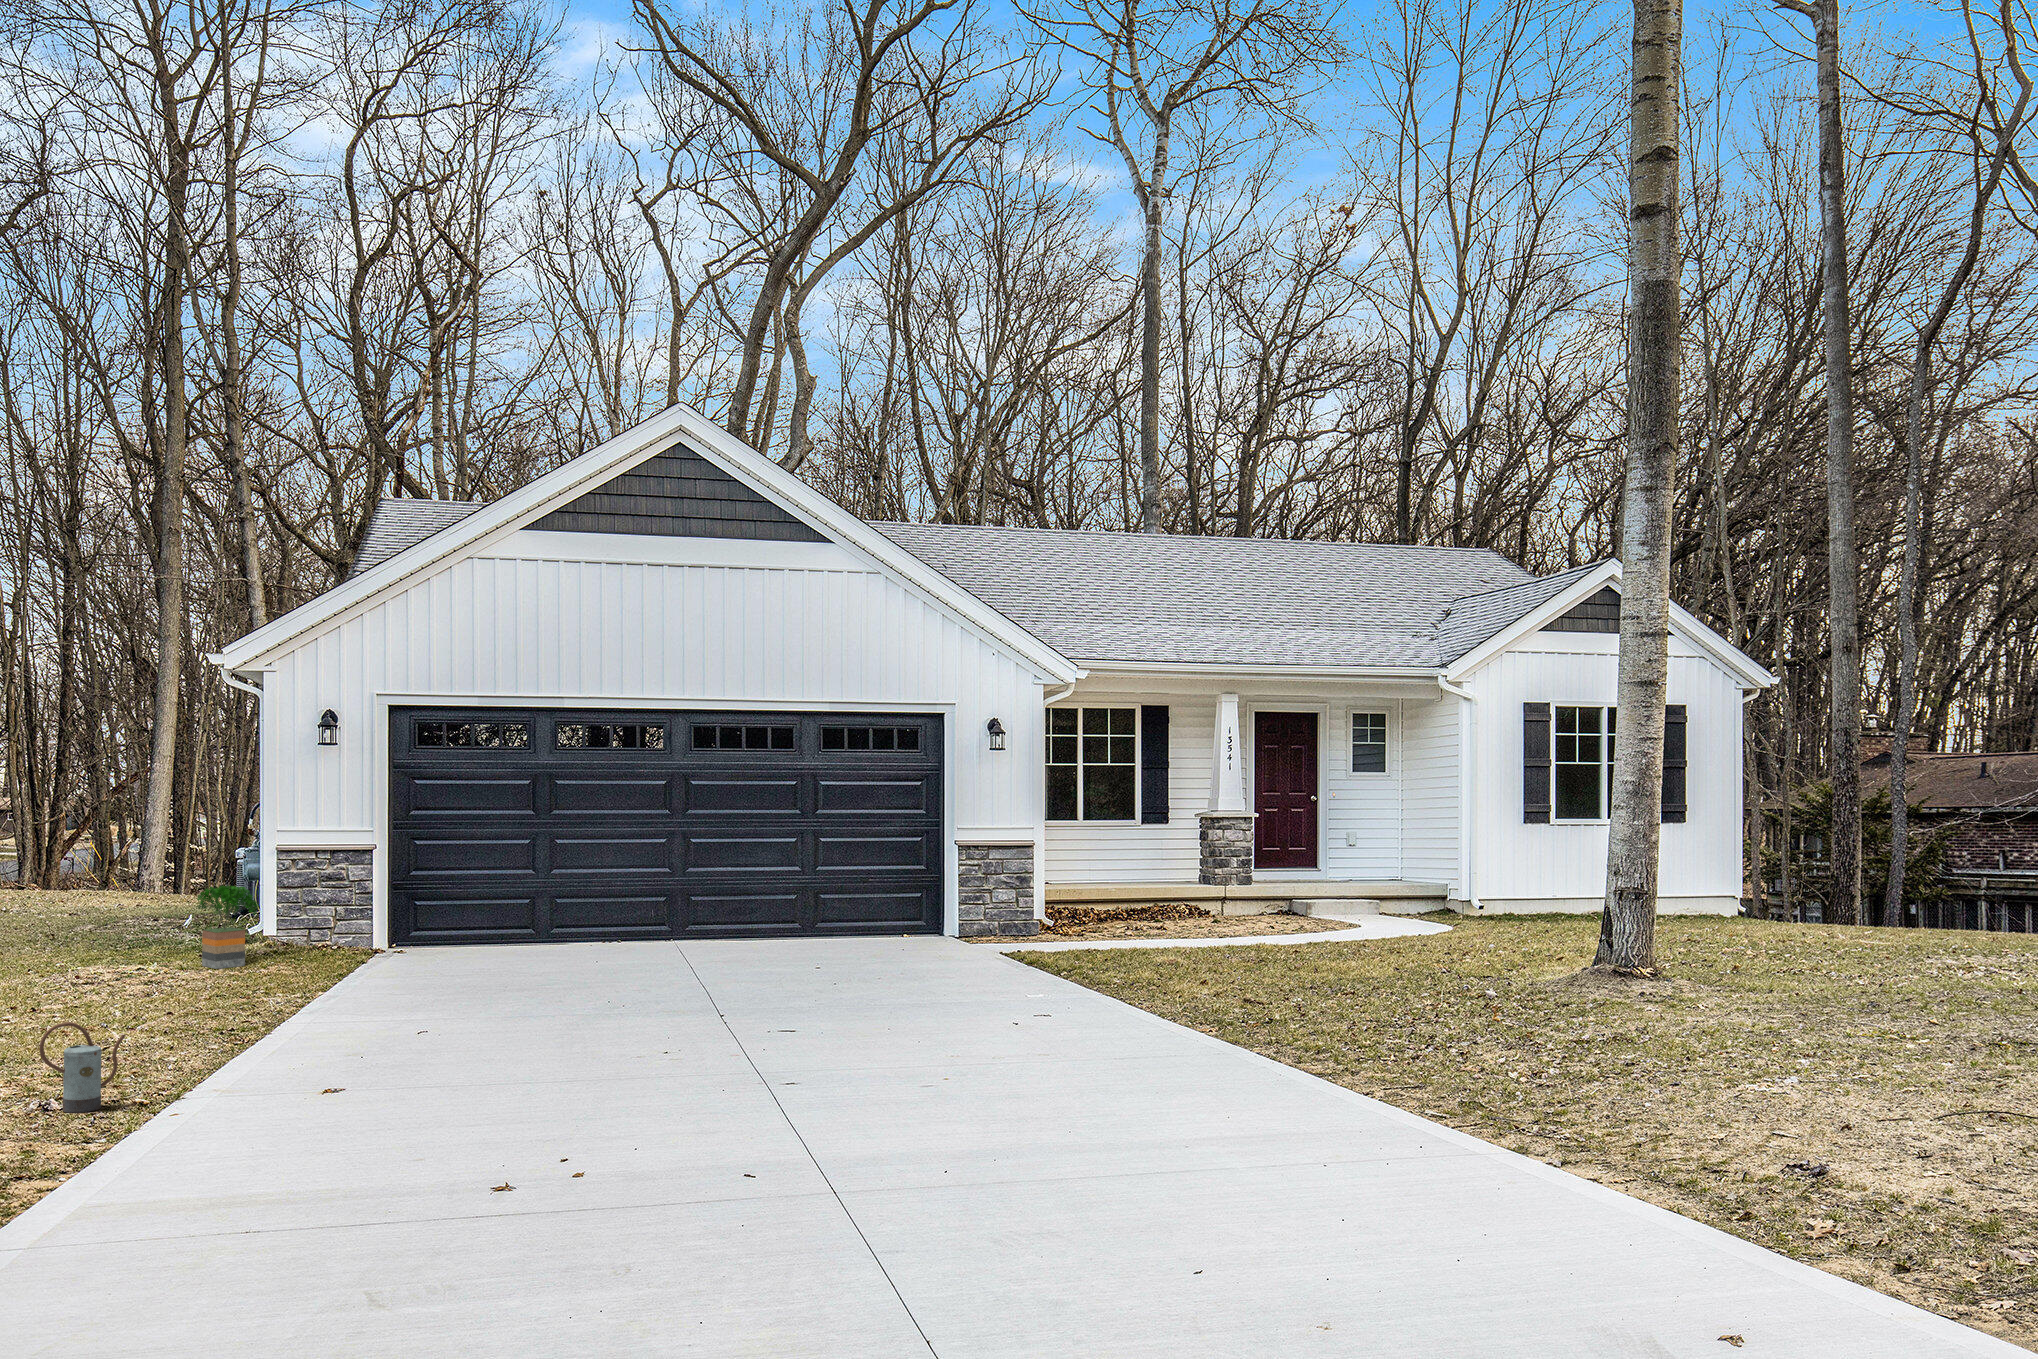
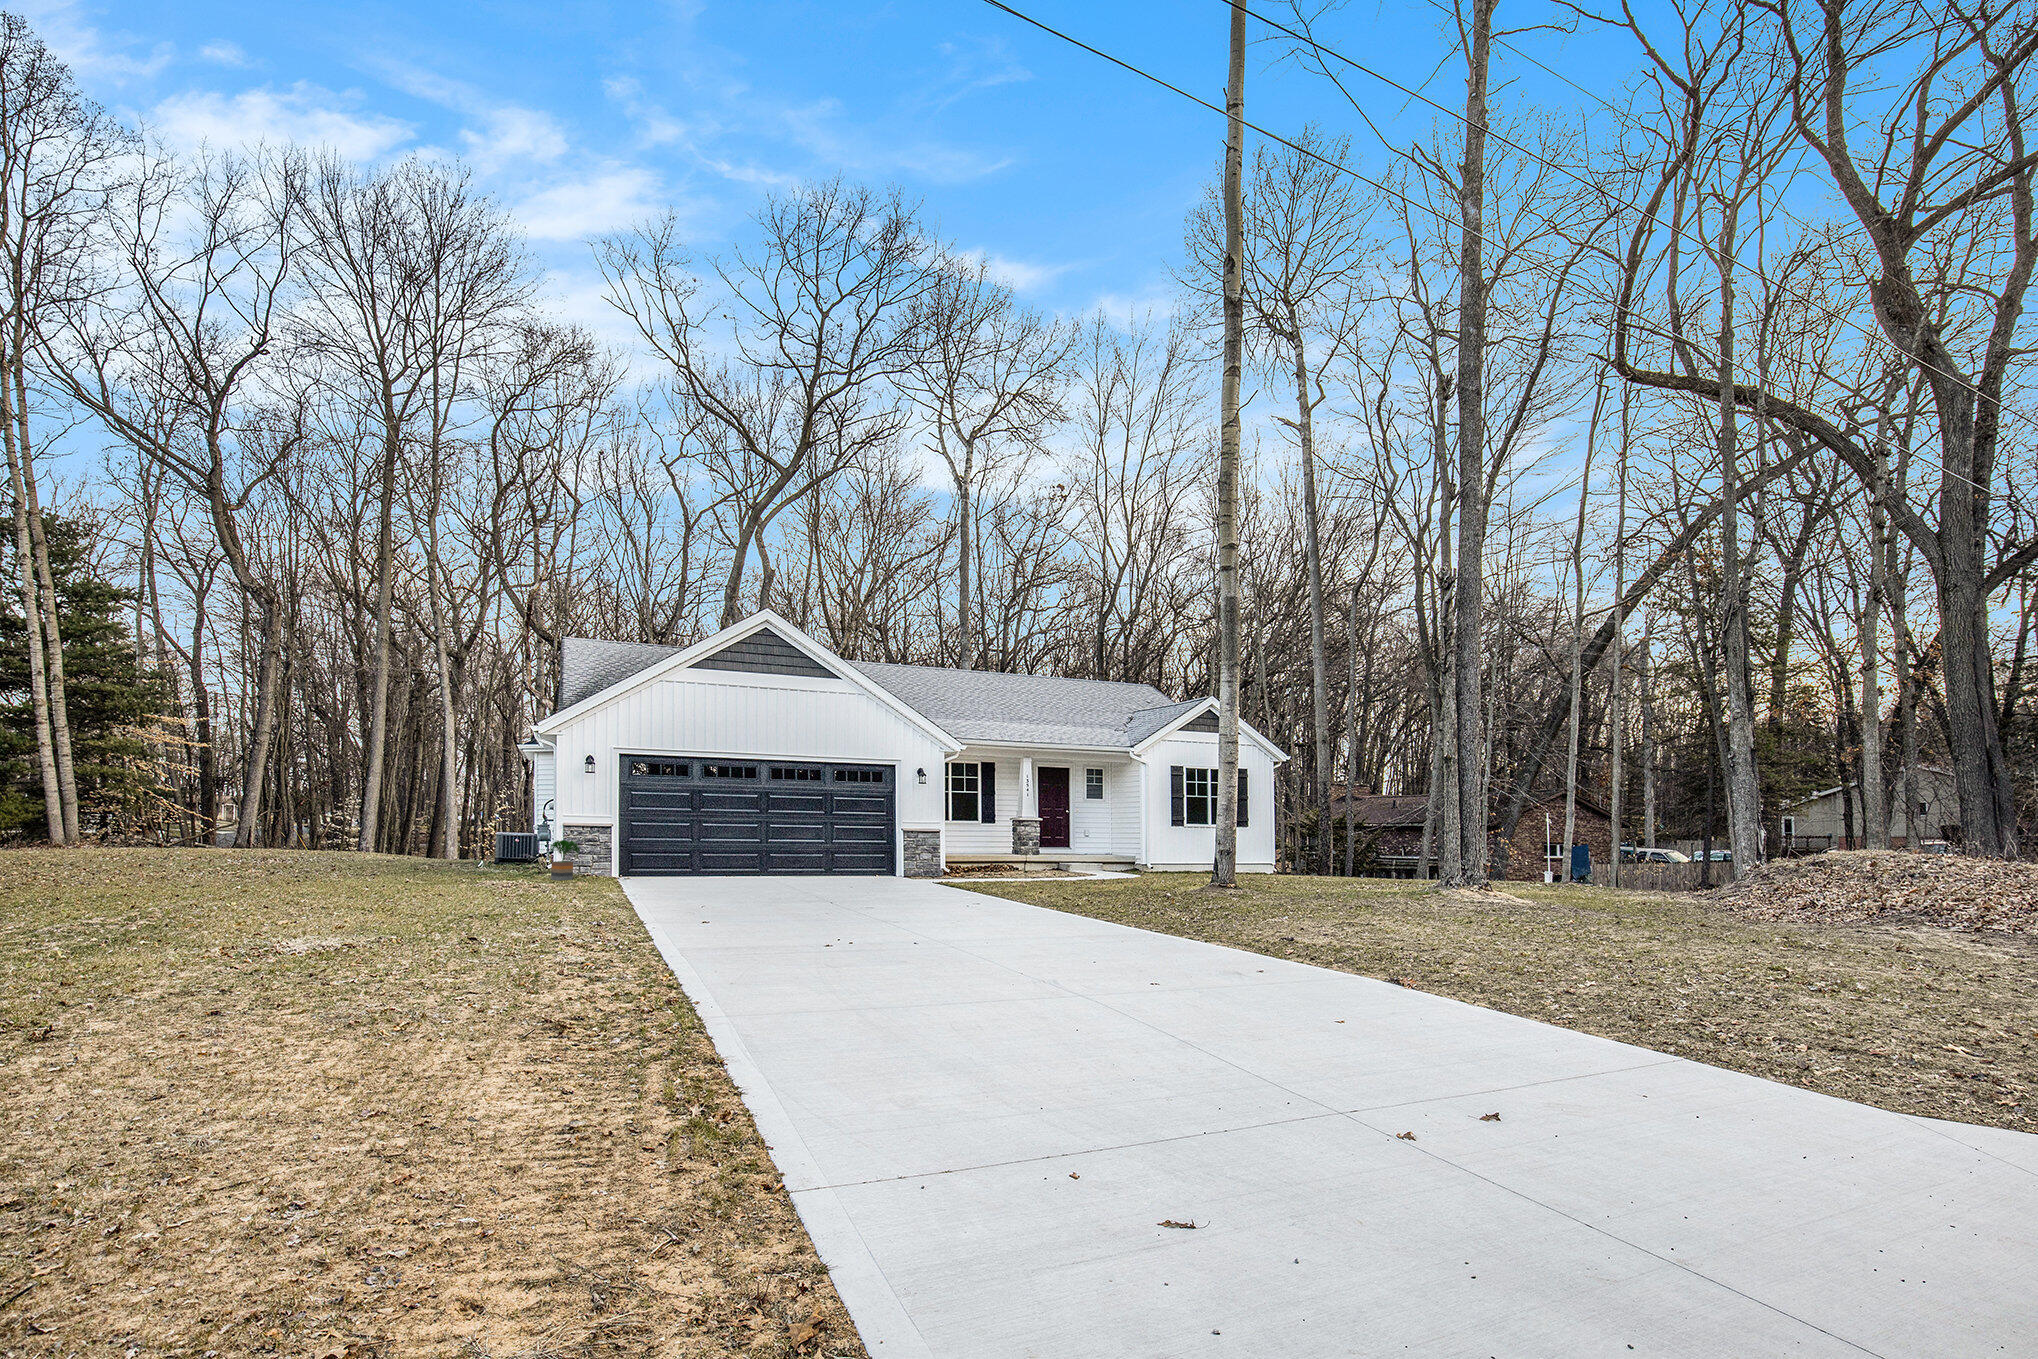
watering can: present [39,1022,126,1113] -> none [573,881,606,920]

